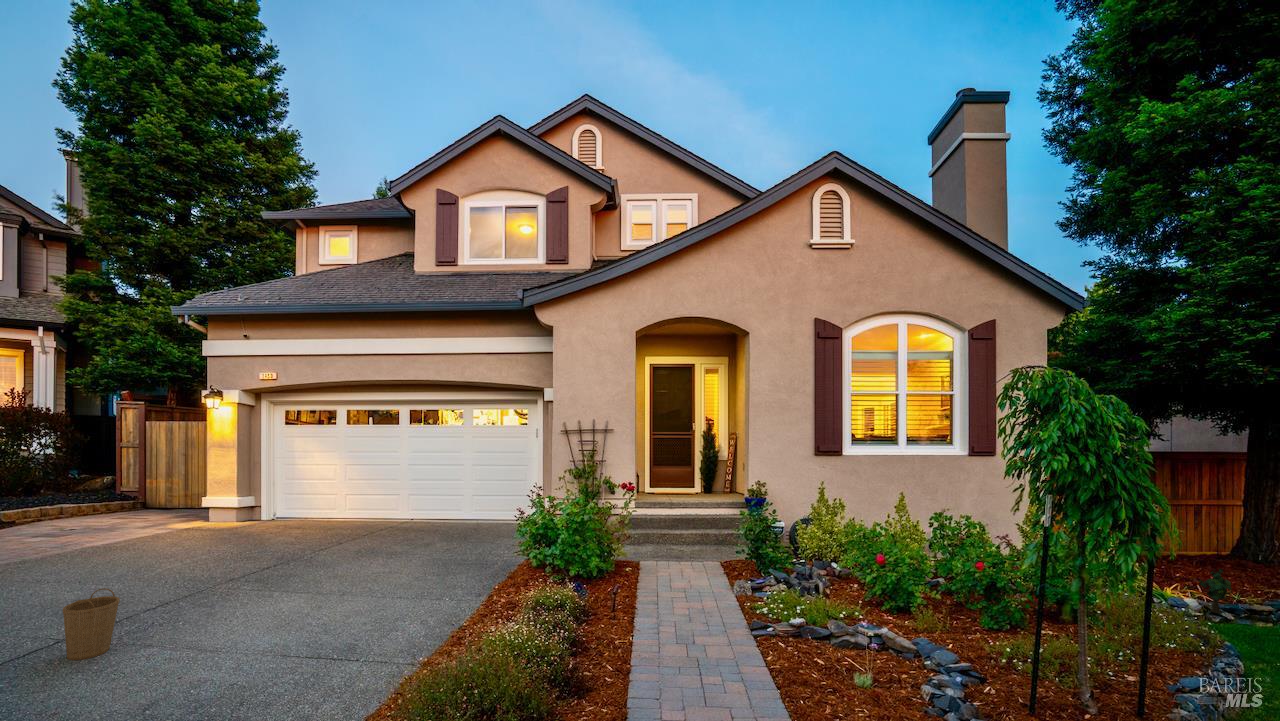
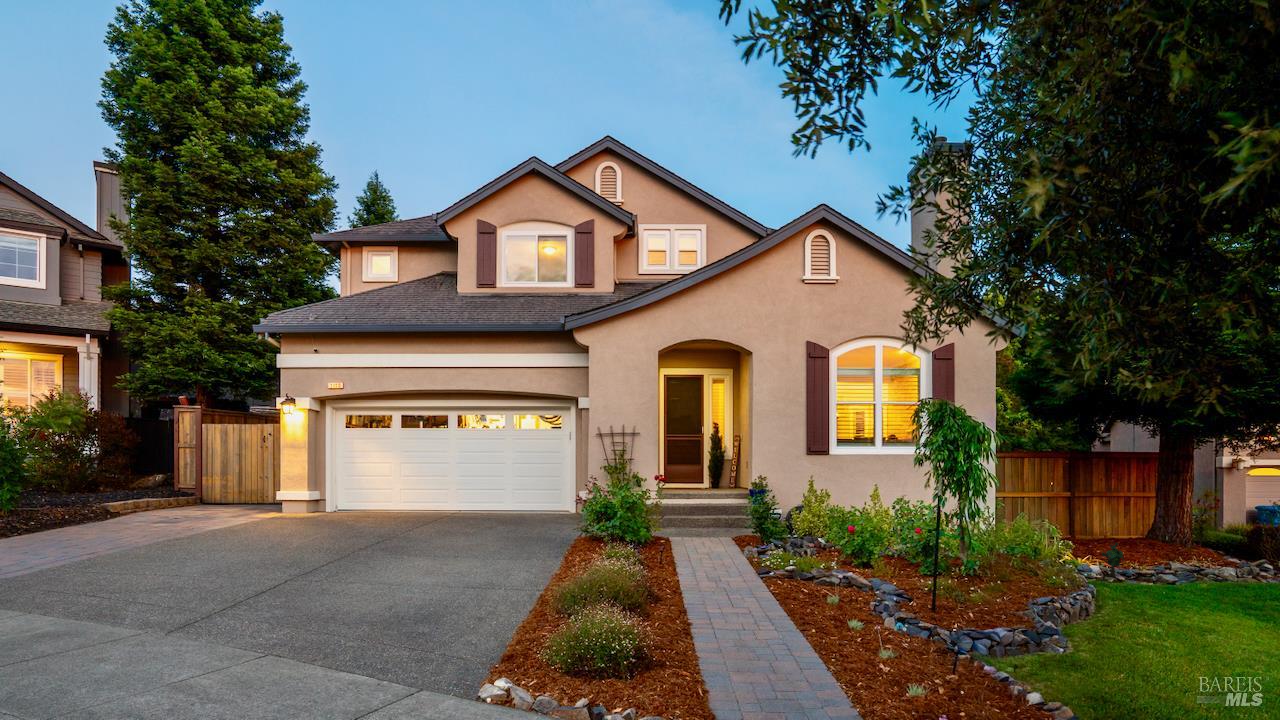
basket: present [63,588,120,660] -> none [281,539,314,586]

